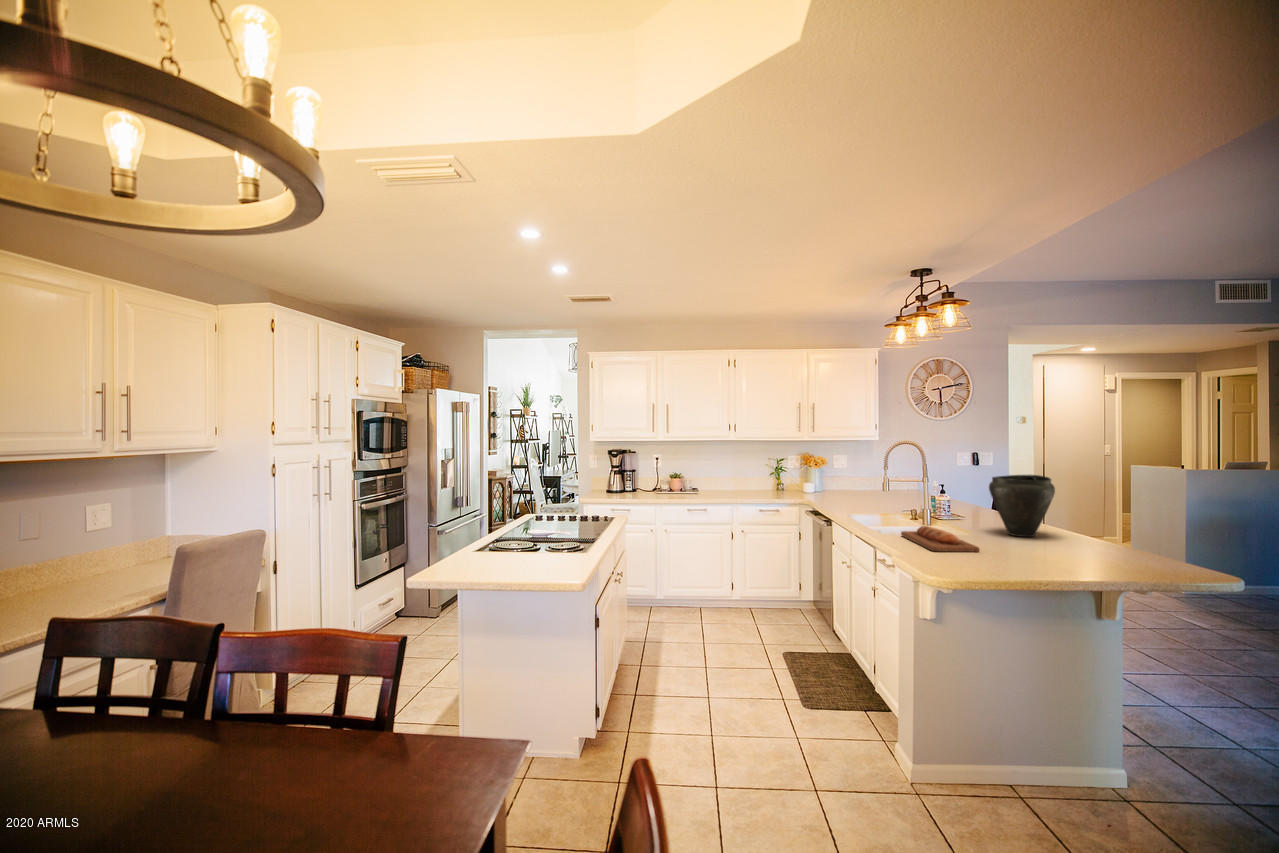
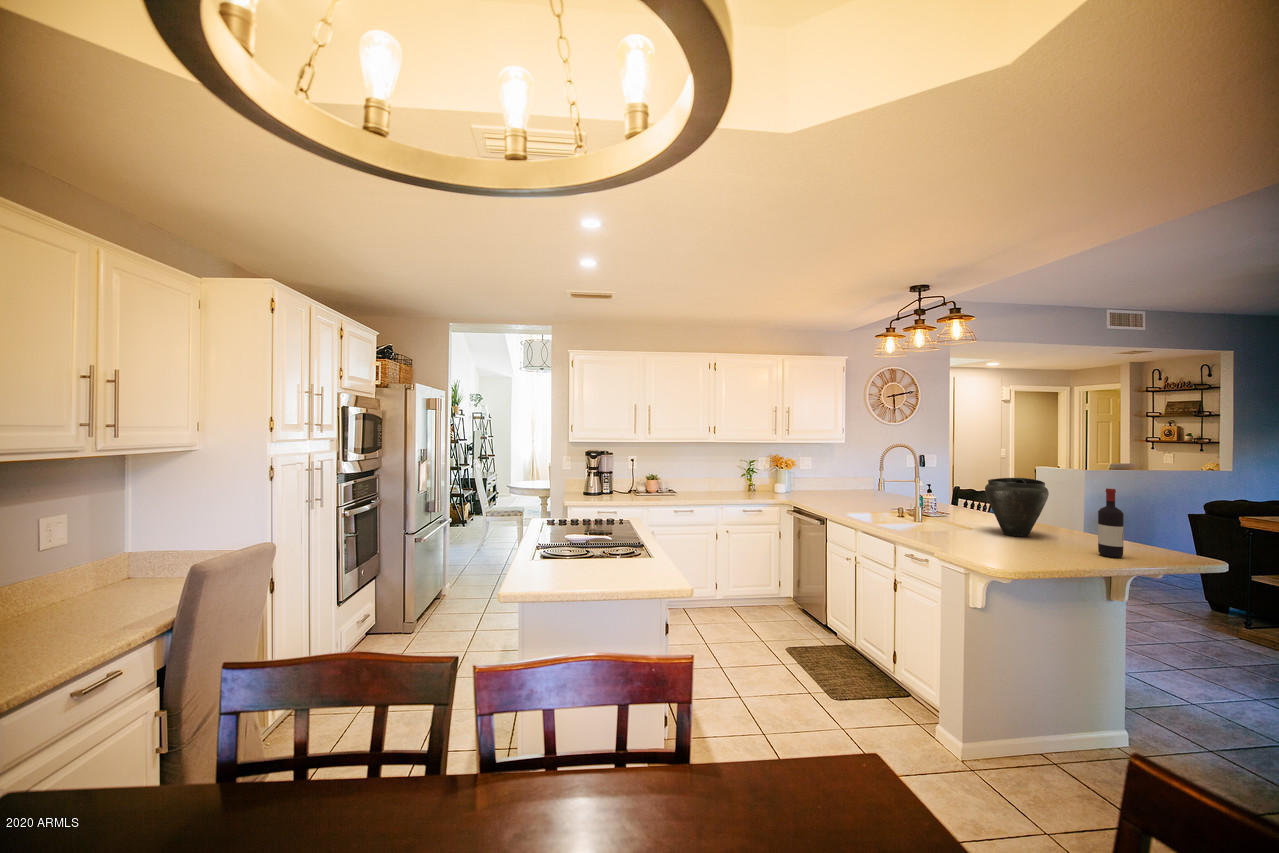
wine bottle: none [1089,484,1115,558] -> present [1098,488,1124,558]
bread loaf: present [901,526,980,552] -> none [912,528,1002,555]

